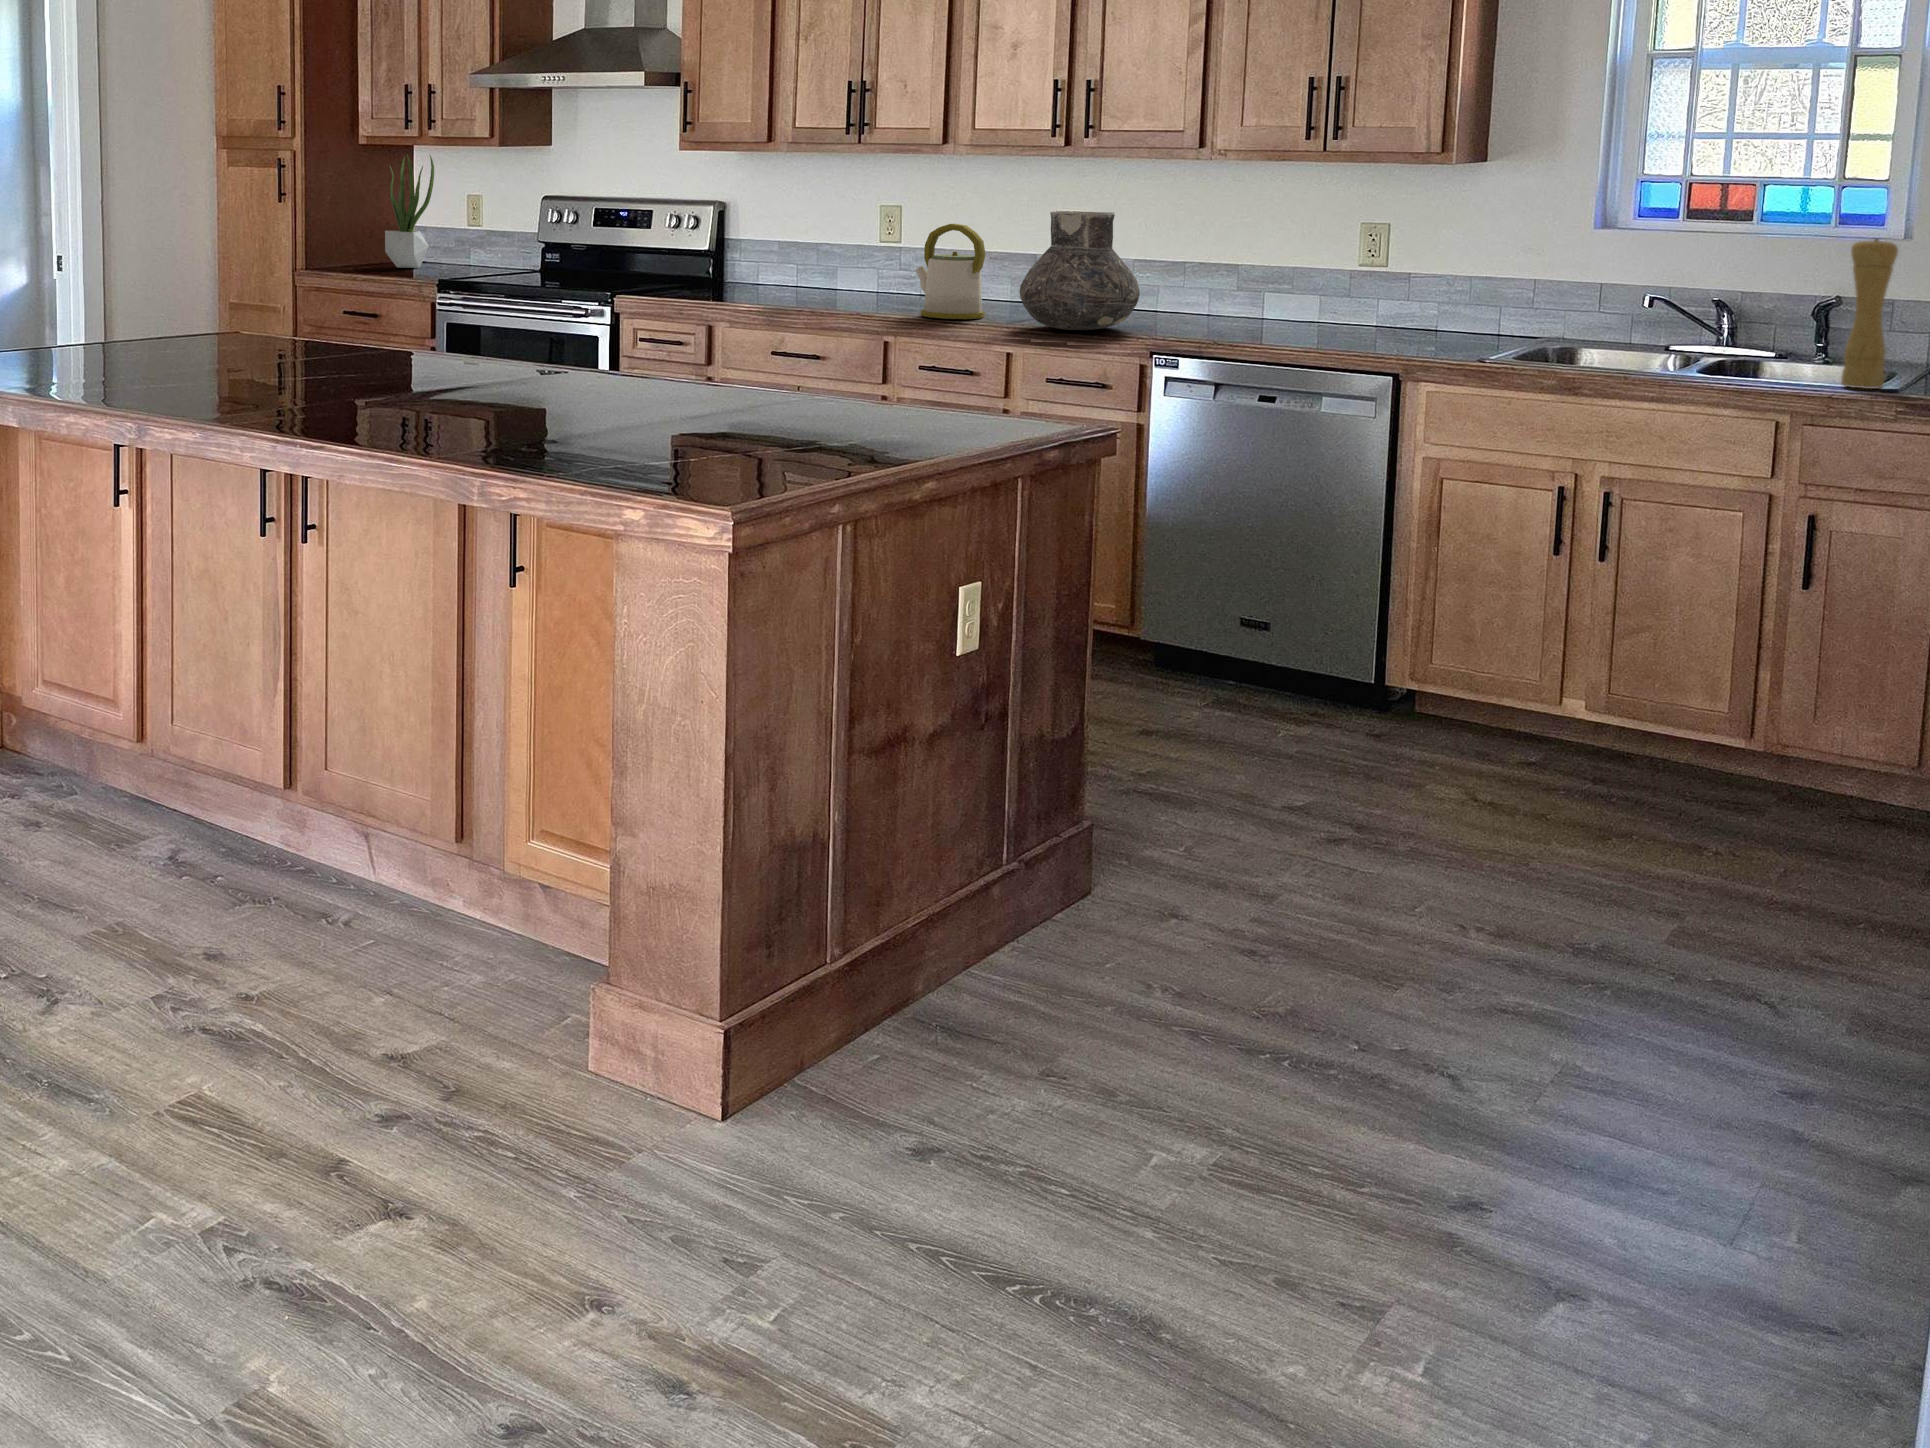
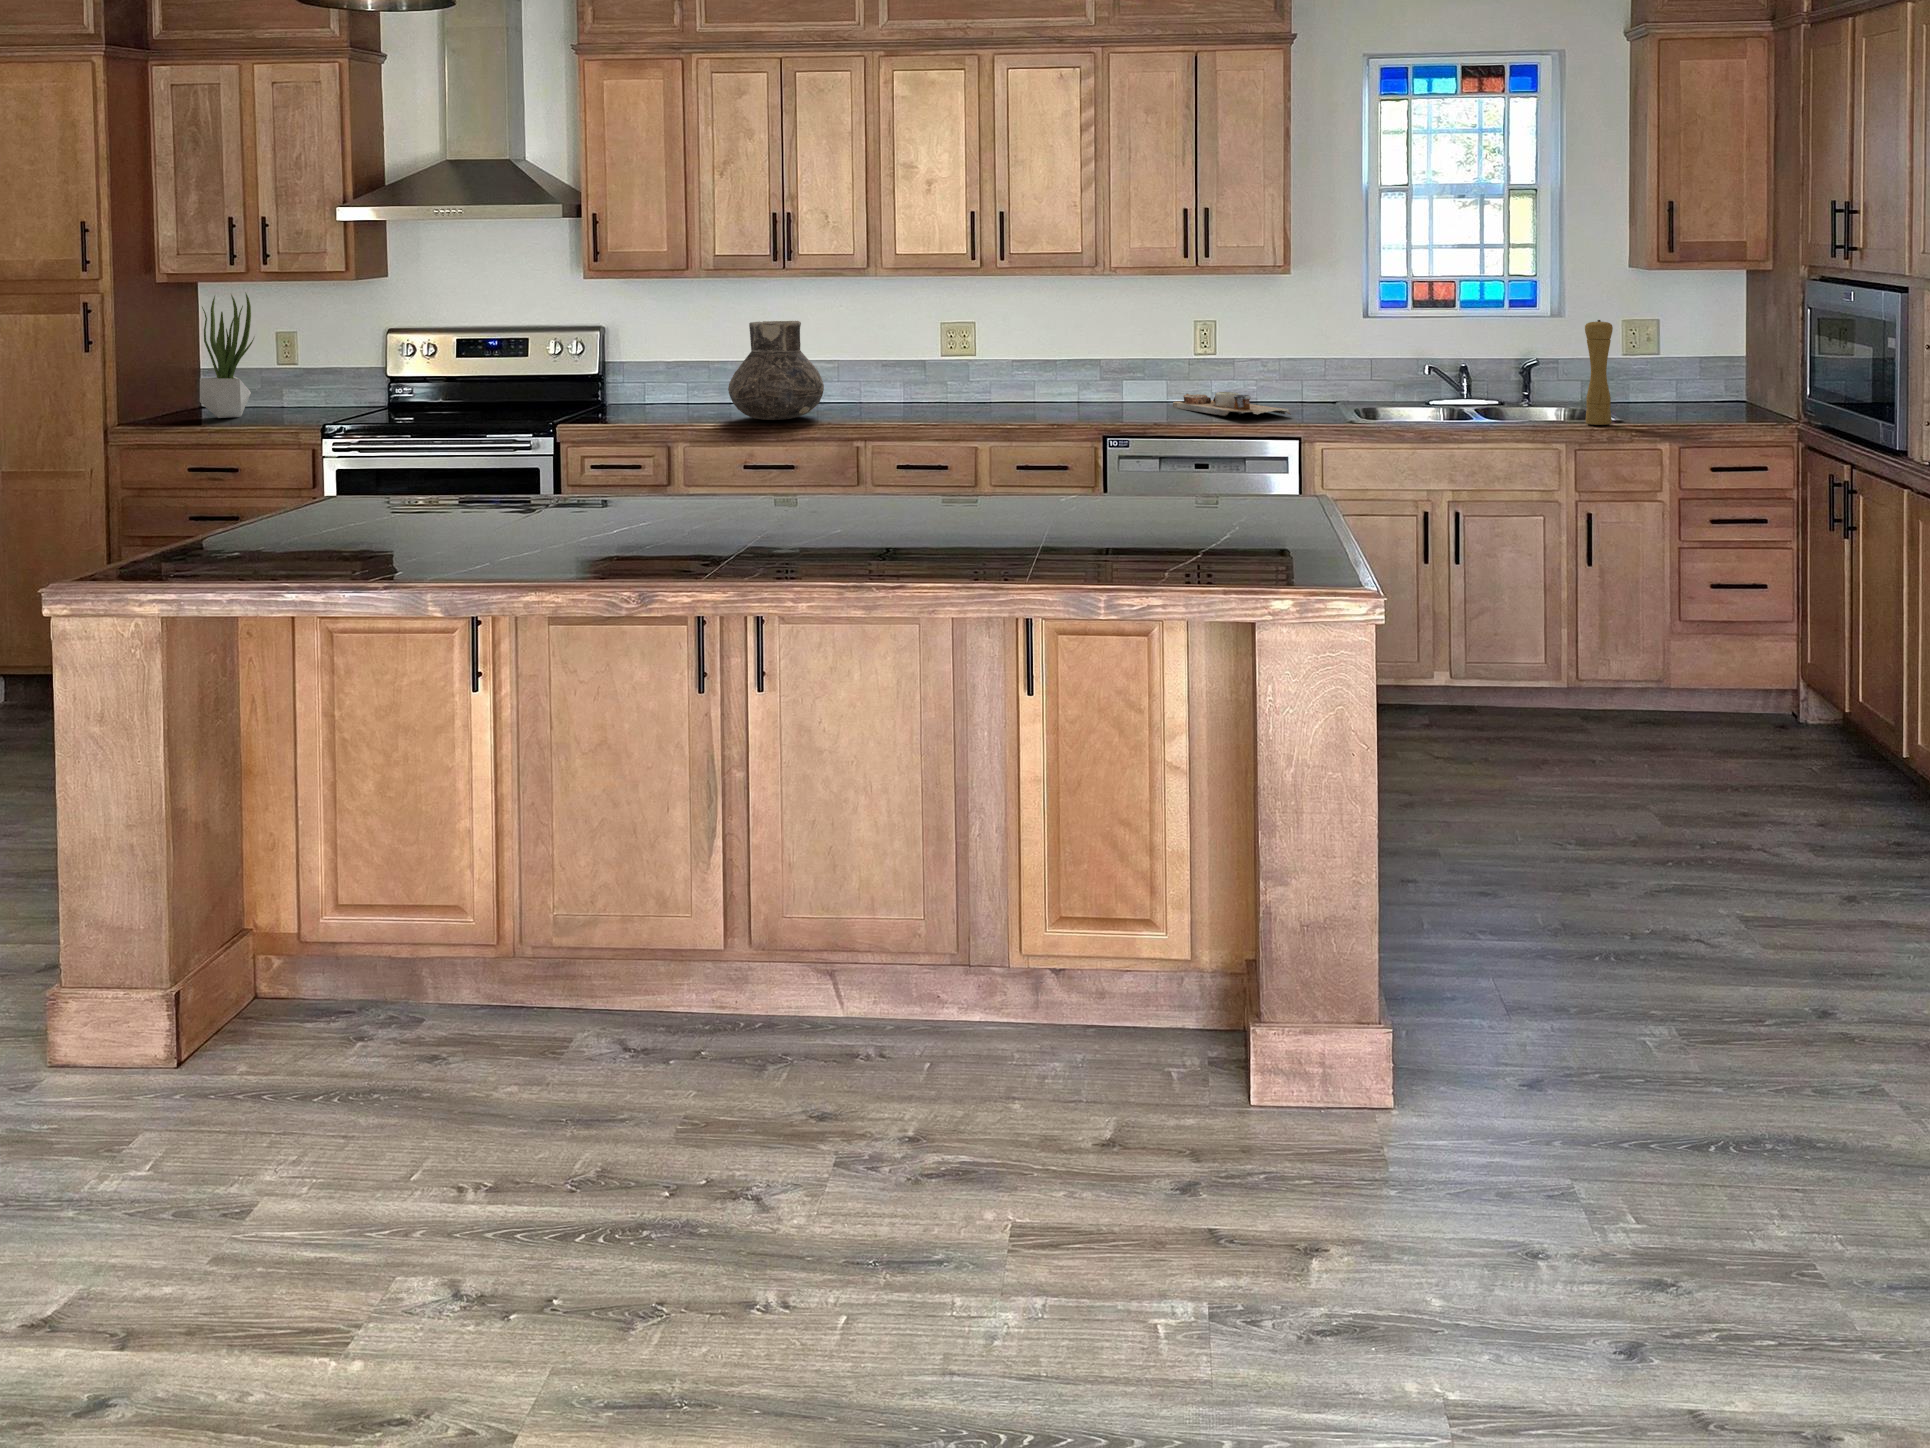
vase: present [1020,211,1140,330] -> present [728,321,824,420]
kettle: present [916,224,986,319] -> none [860,341,927,427]
cutting board: none [1305,308,1426,342] -> present [1173,392,1291,416]

